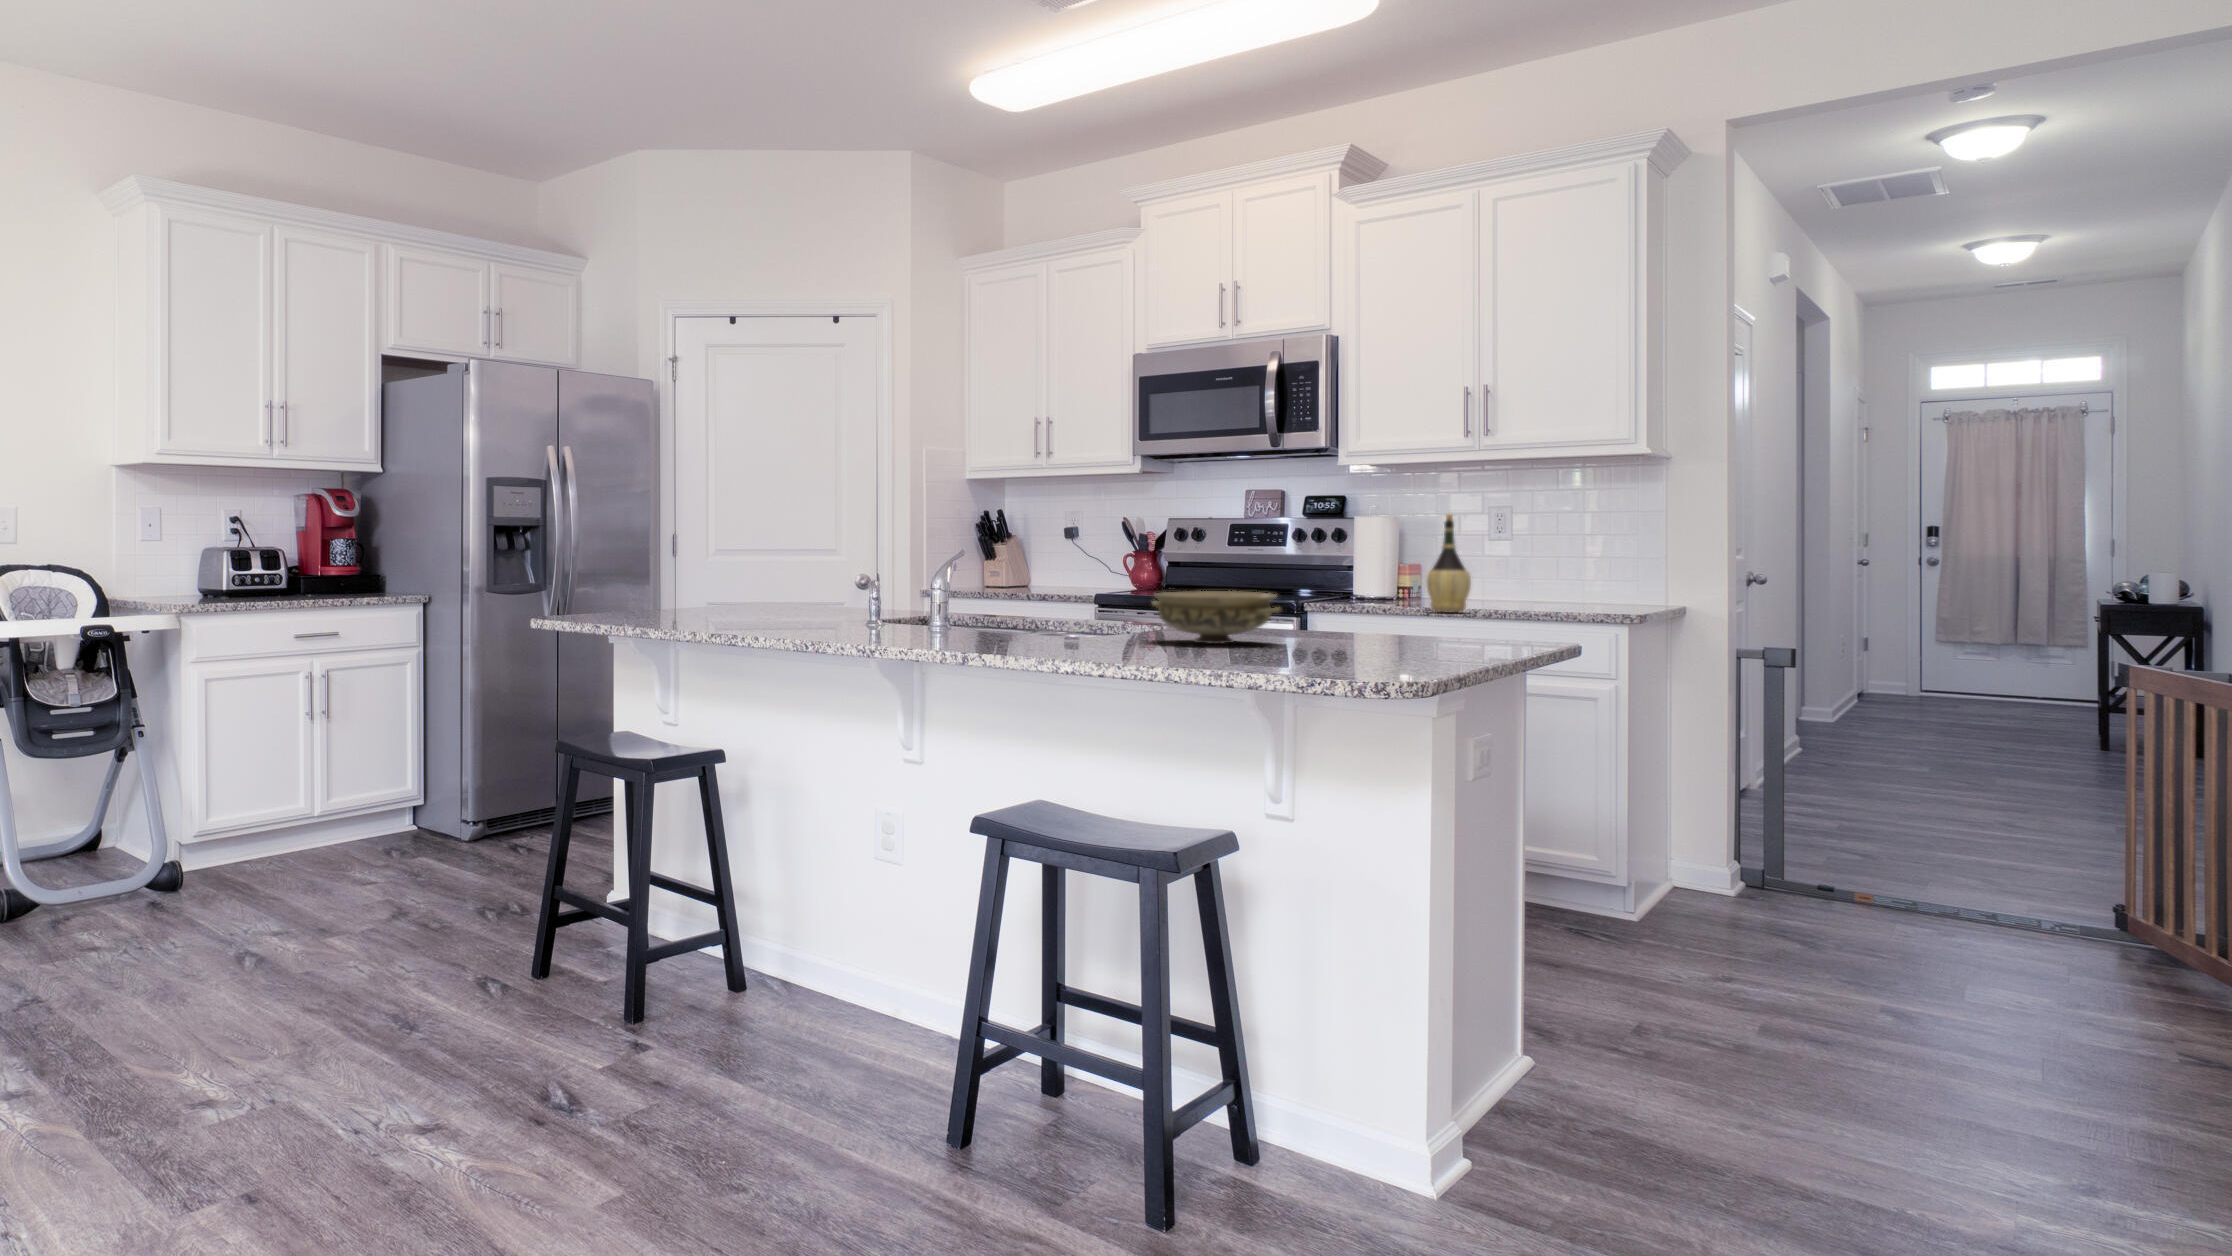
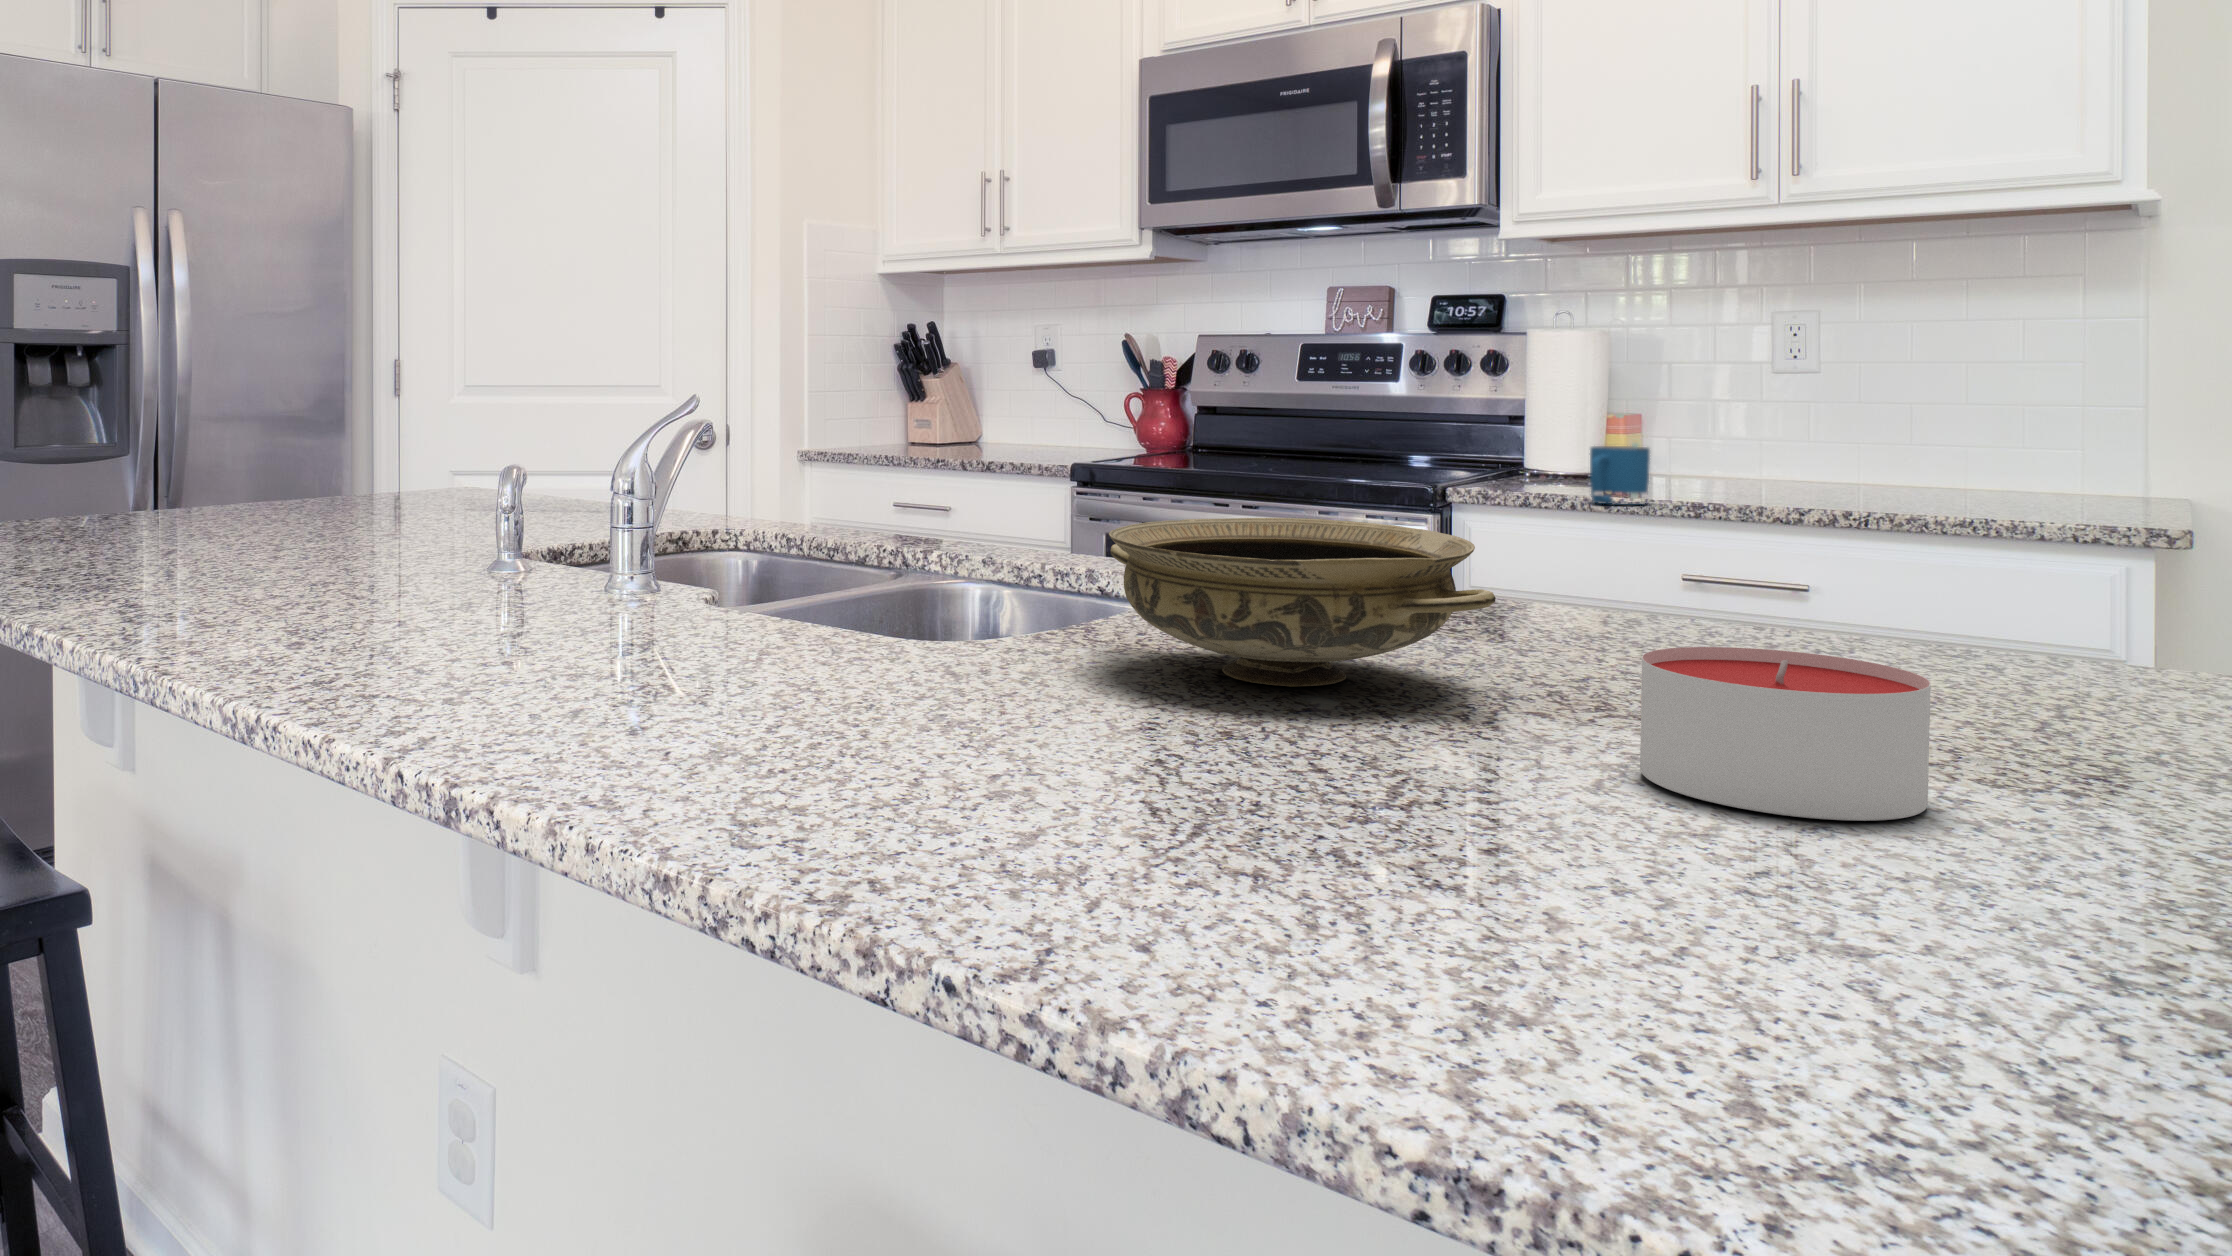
wine bottle: present [1426,514,1471,612] -> none [1680,324,1771,513]
mug: none [1383,579,1415,611] -> present [1590,446,1650,504]
candle: none [1315,618,1389,655] -> present [1640,647,1931,821]

